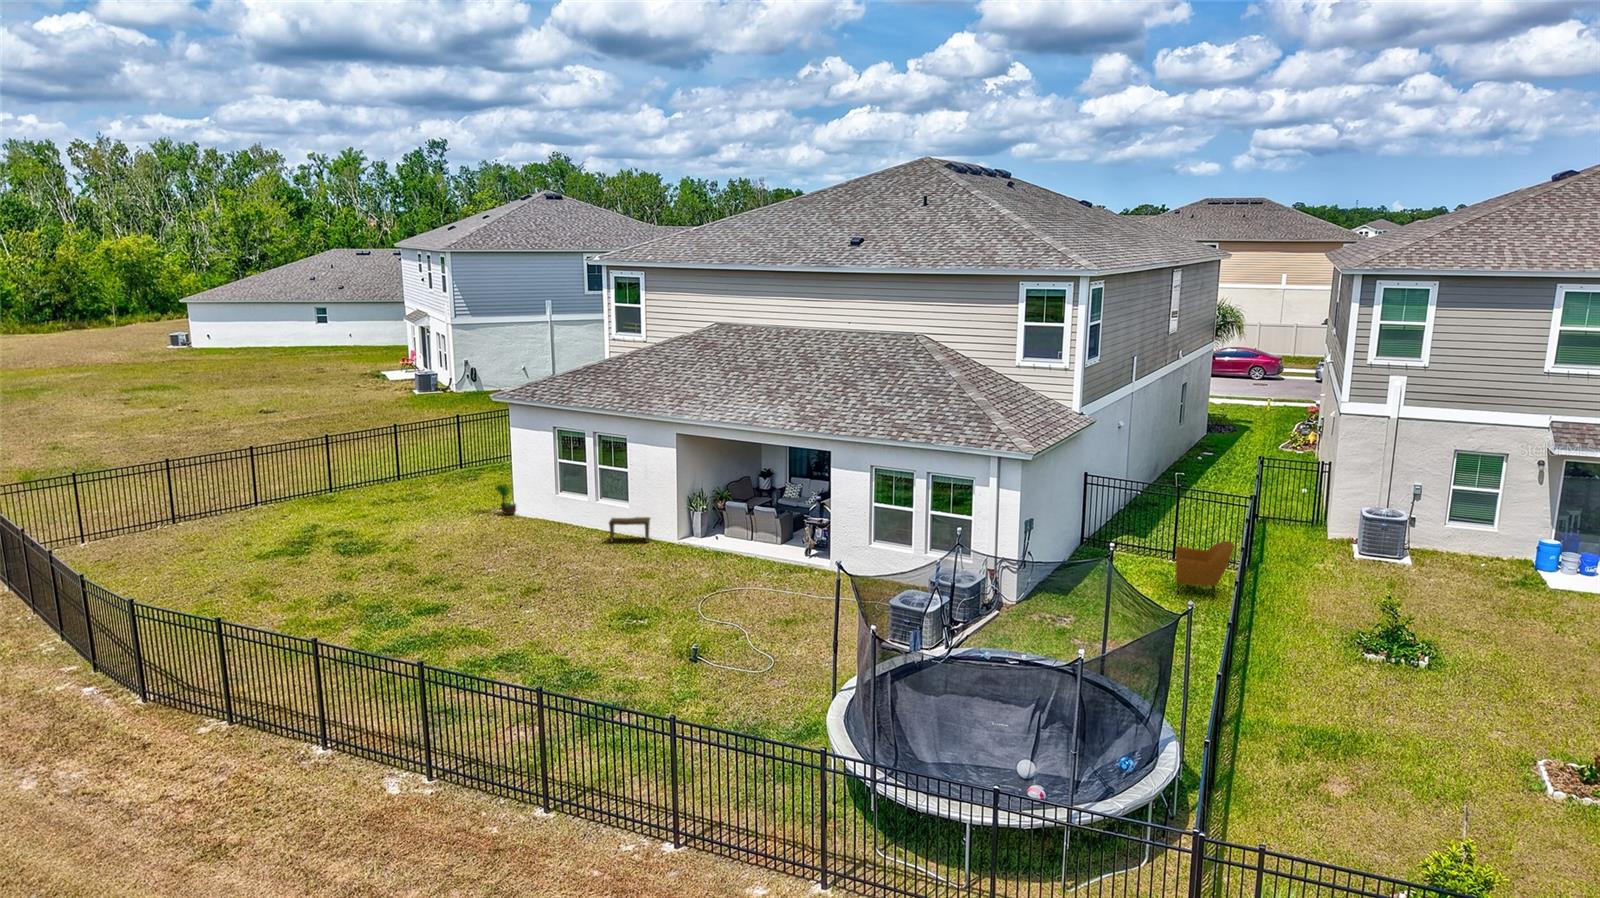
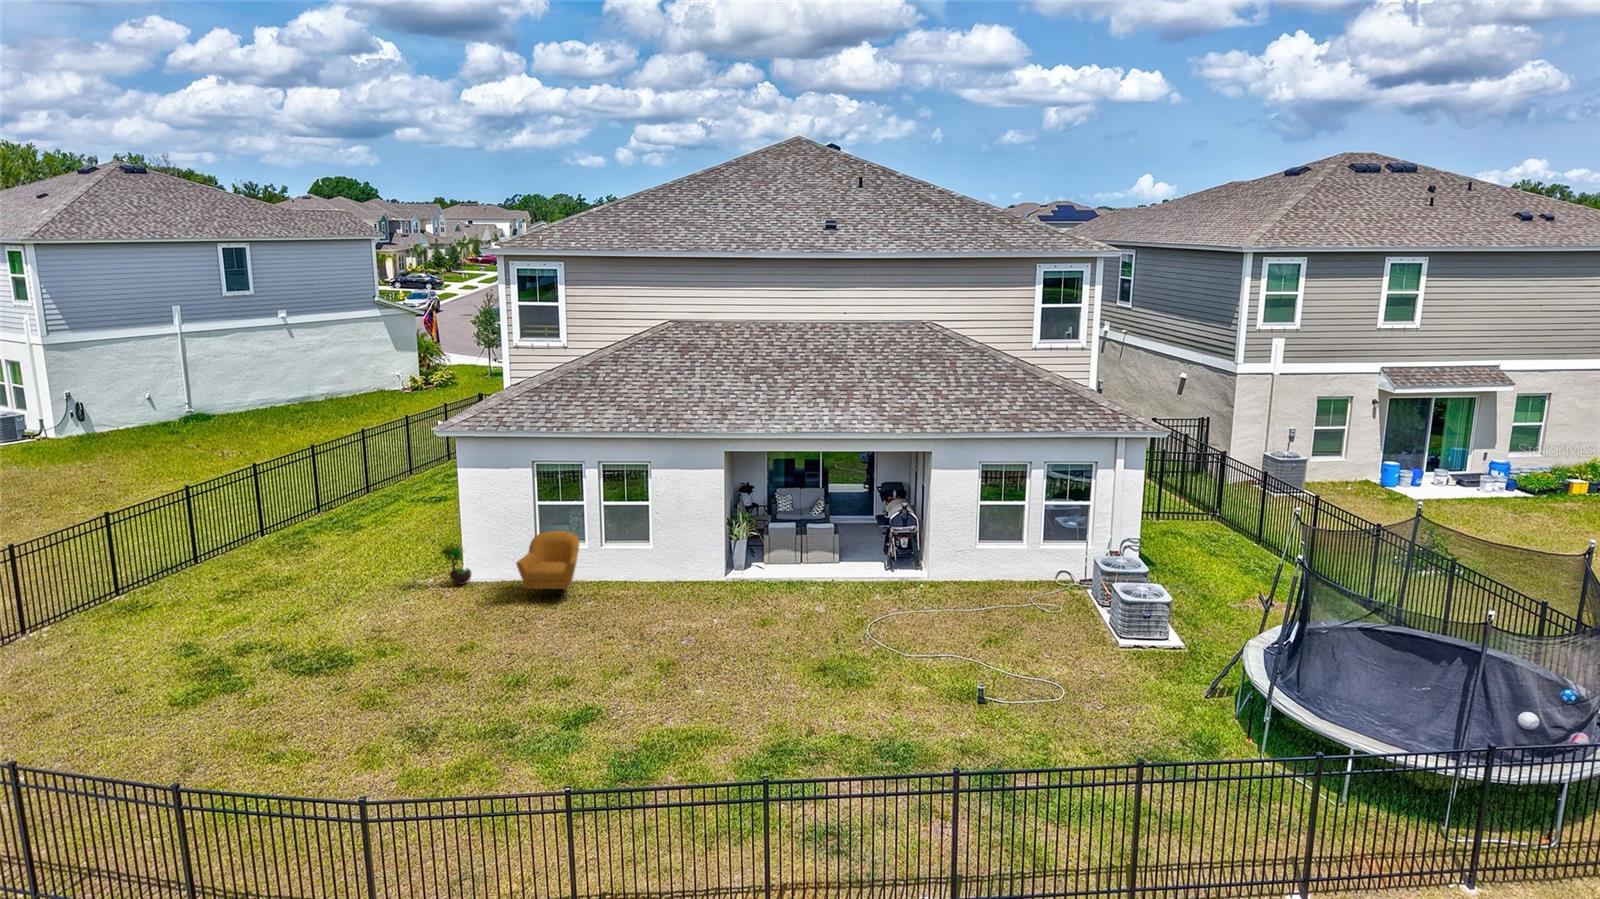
bench: present [609,517,650,542] -> none [647,556,699,595]
armchair: present [1175,541,1234,596] -> present [516,531,579,600]

